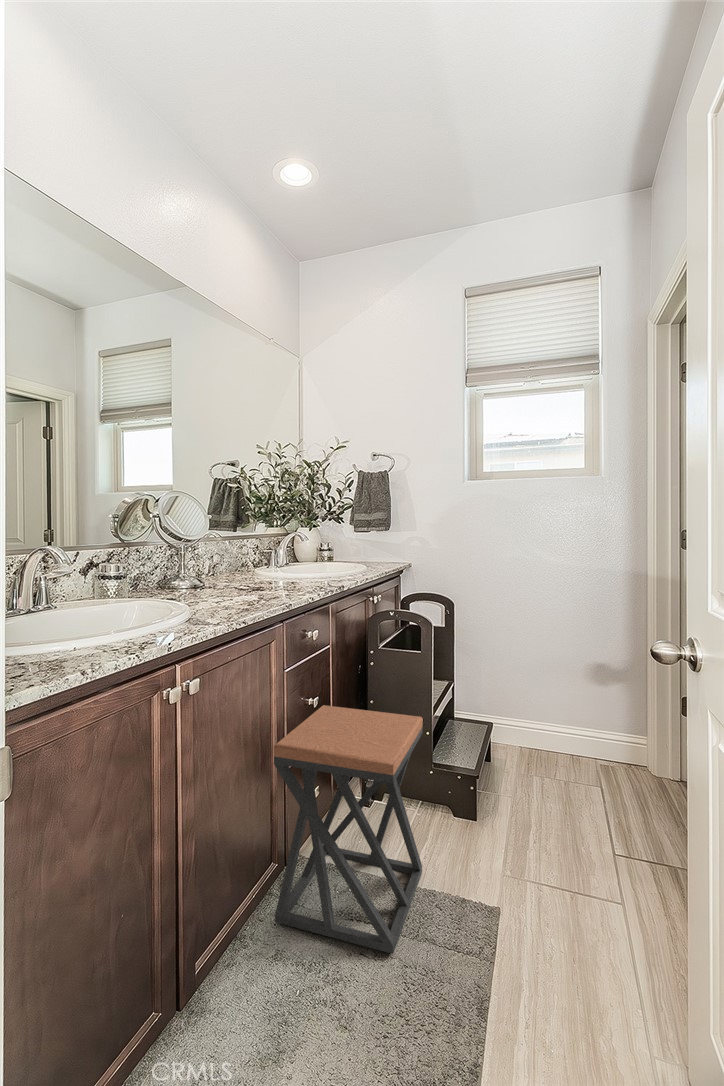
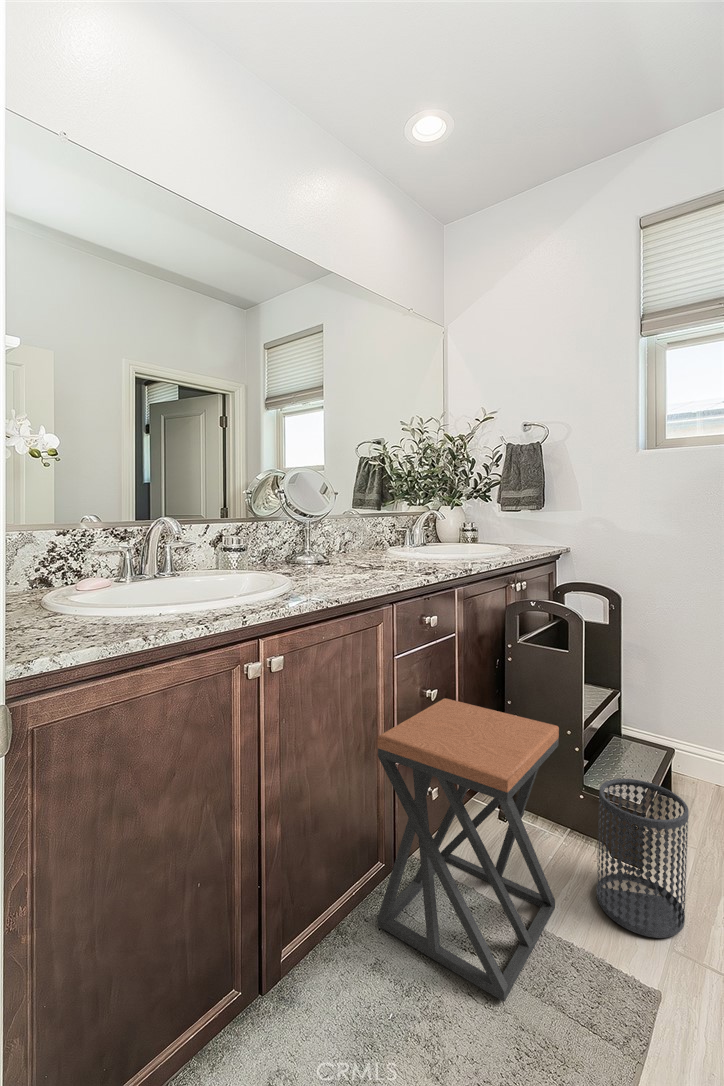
wastebasket: none [452,754,517,877] -> present [597,779,689,938]

